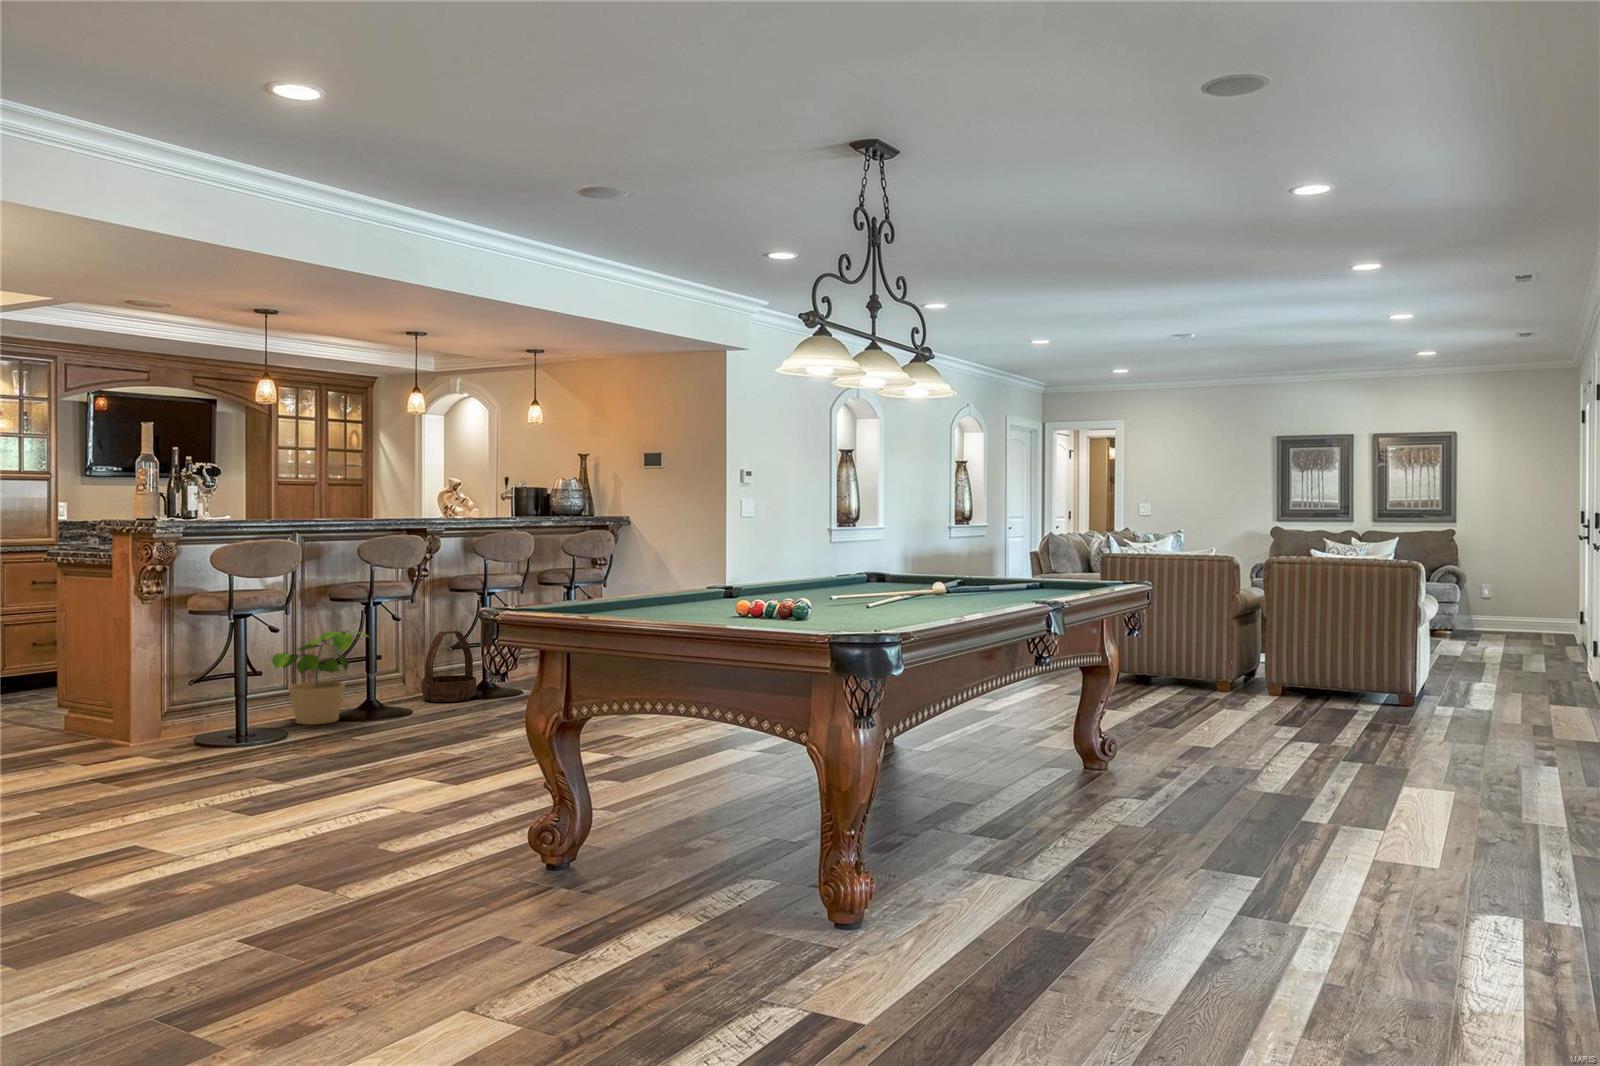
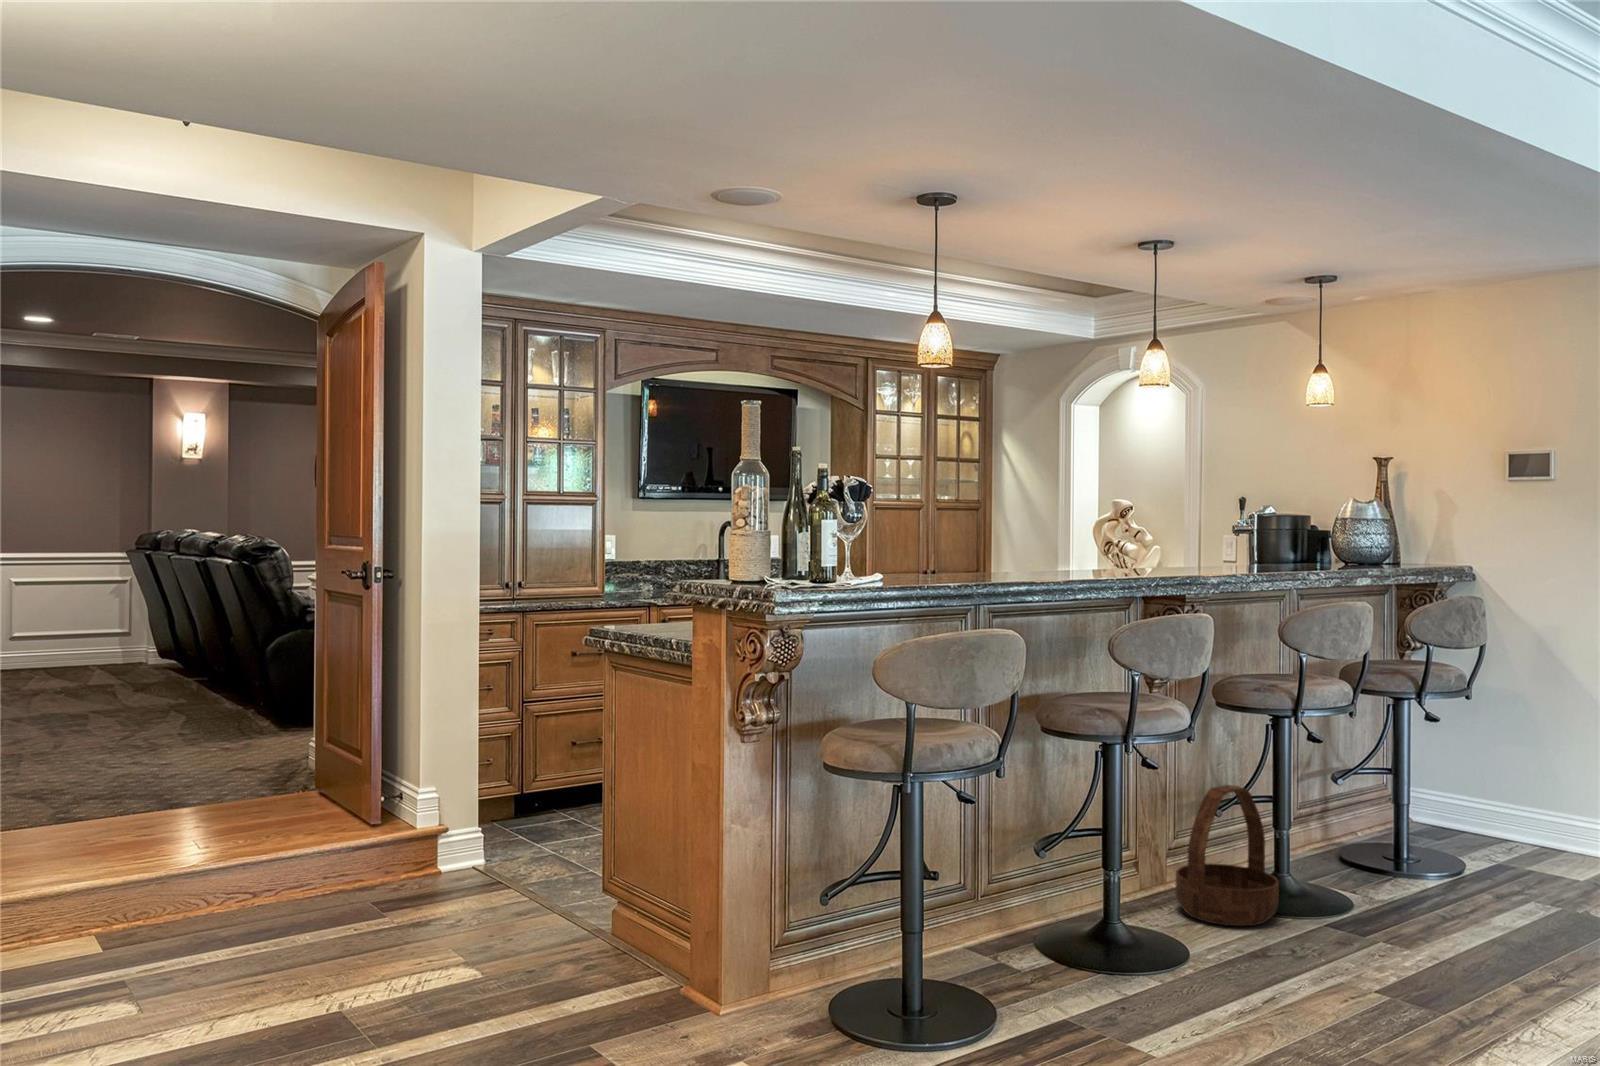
potted plant: present [272,631,368,725] -> none [952,805,1142,976]

